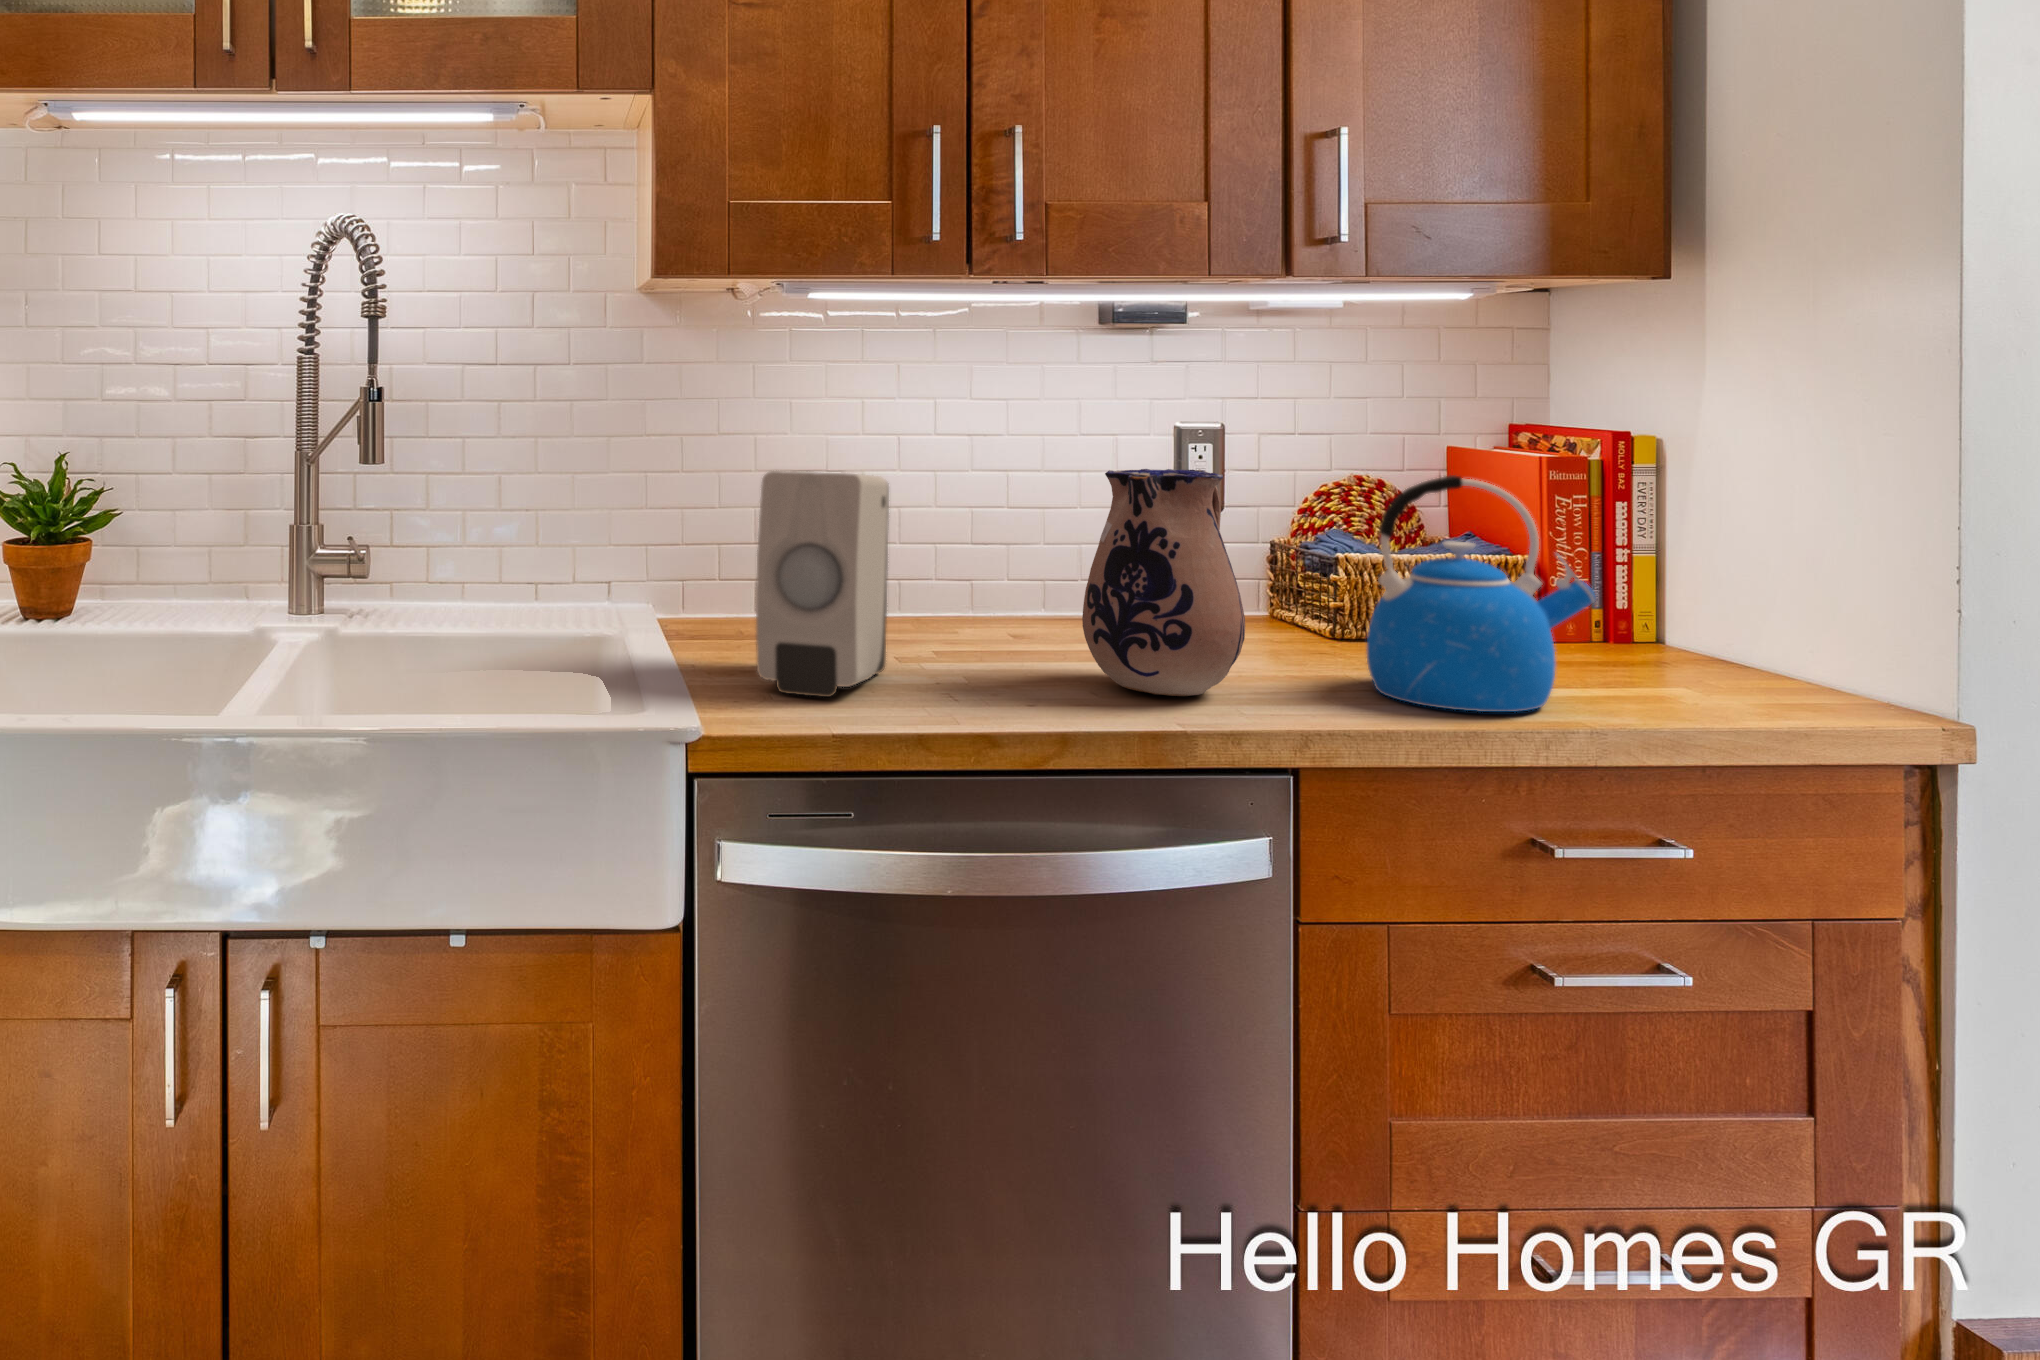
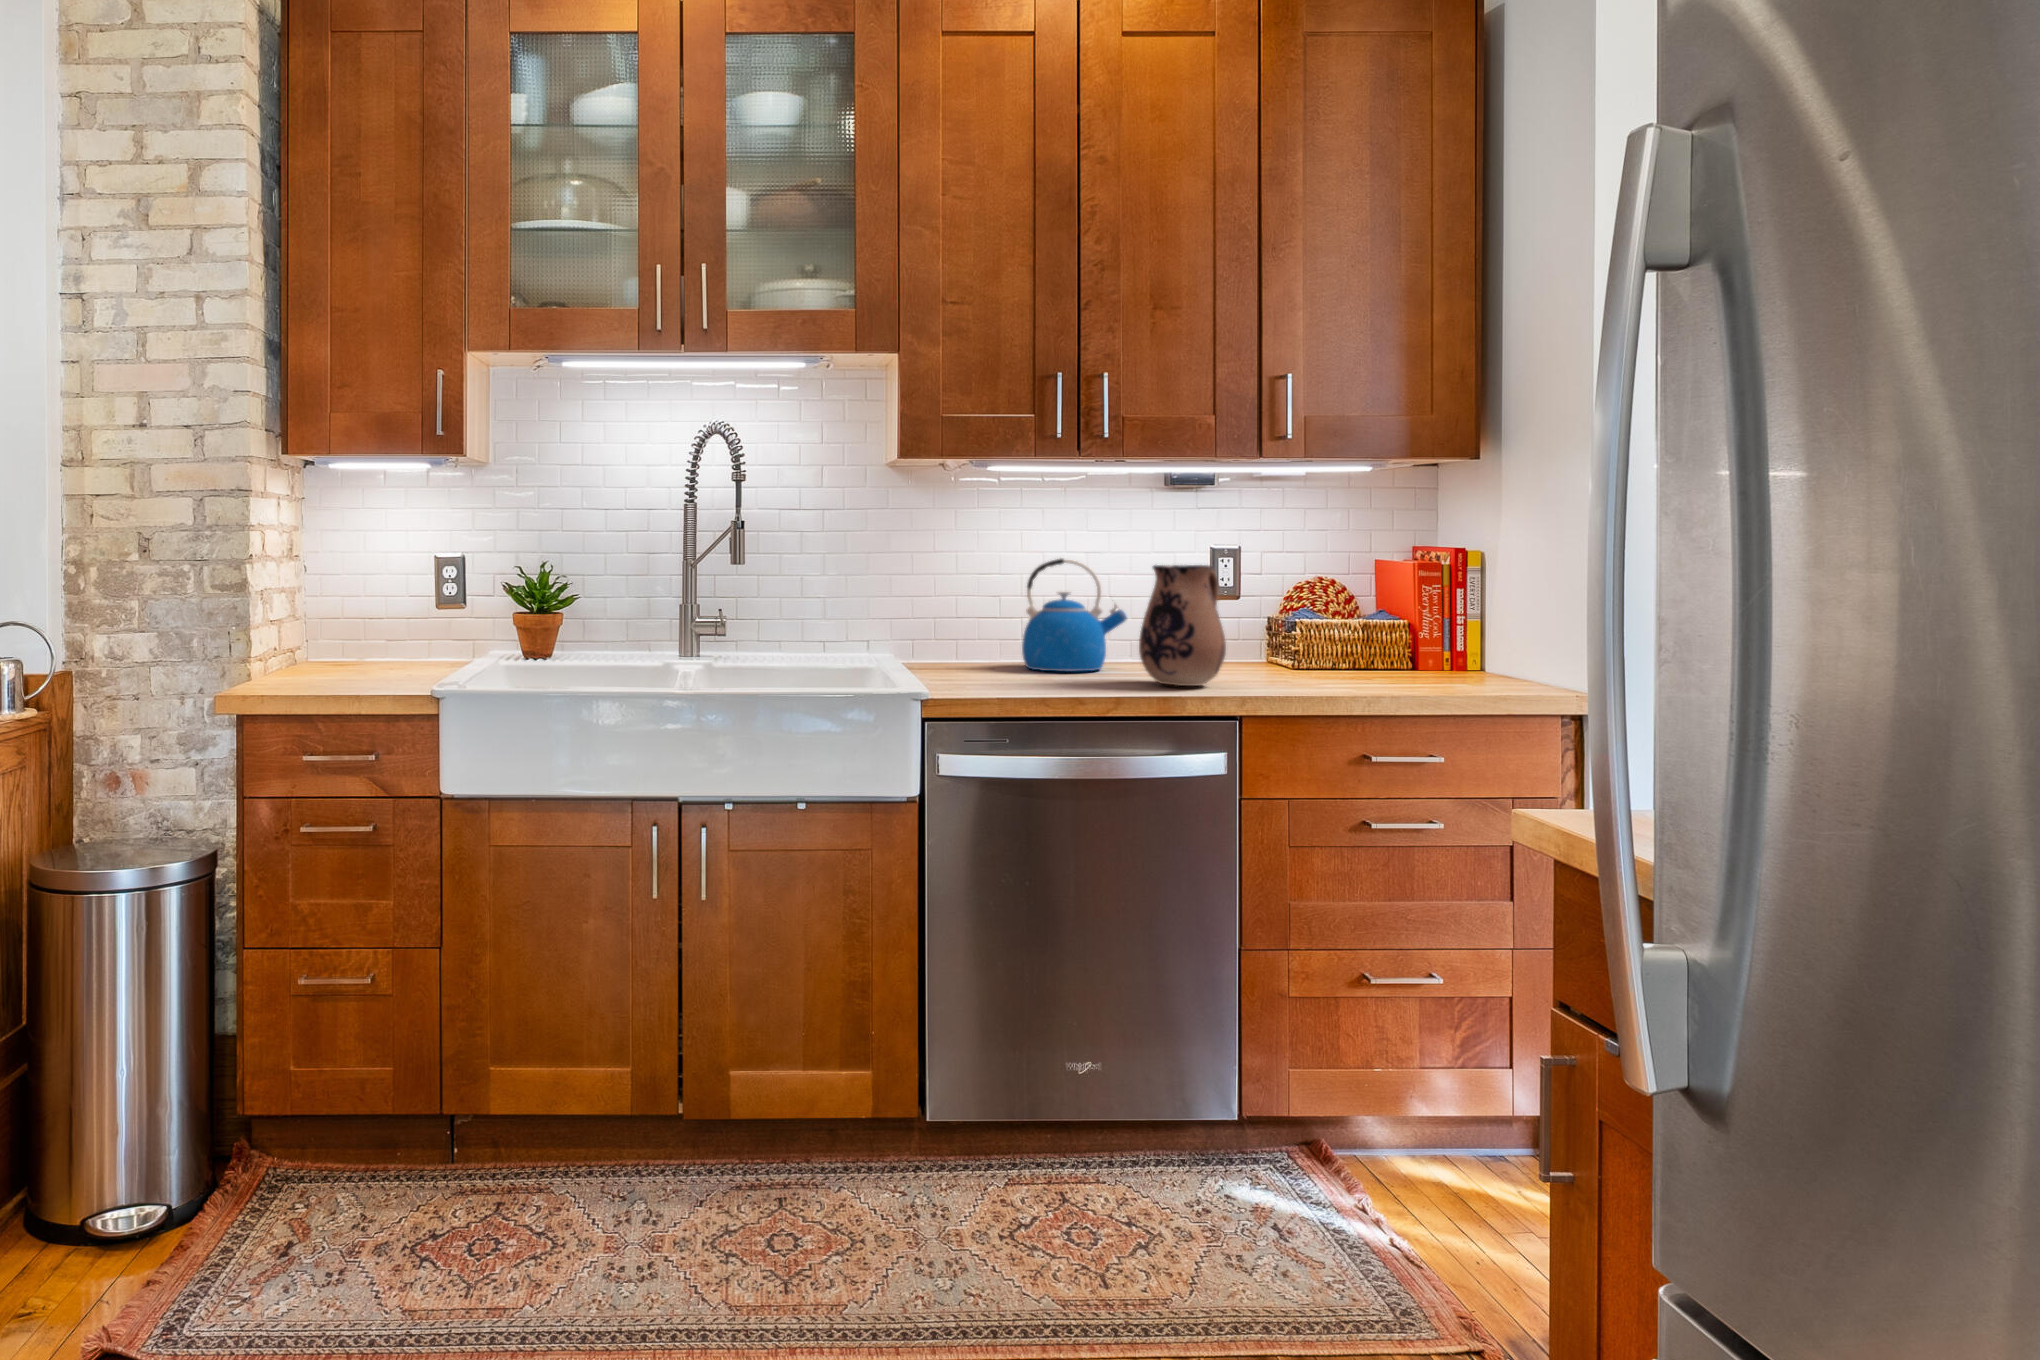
soap dispenser: present [756,471,889,697] -> none [957,564,1032,686]
kettle: present [1367,475,1596,712] -> present [1022,558,1127,671]

